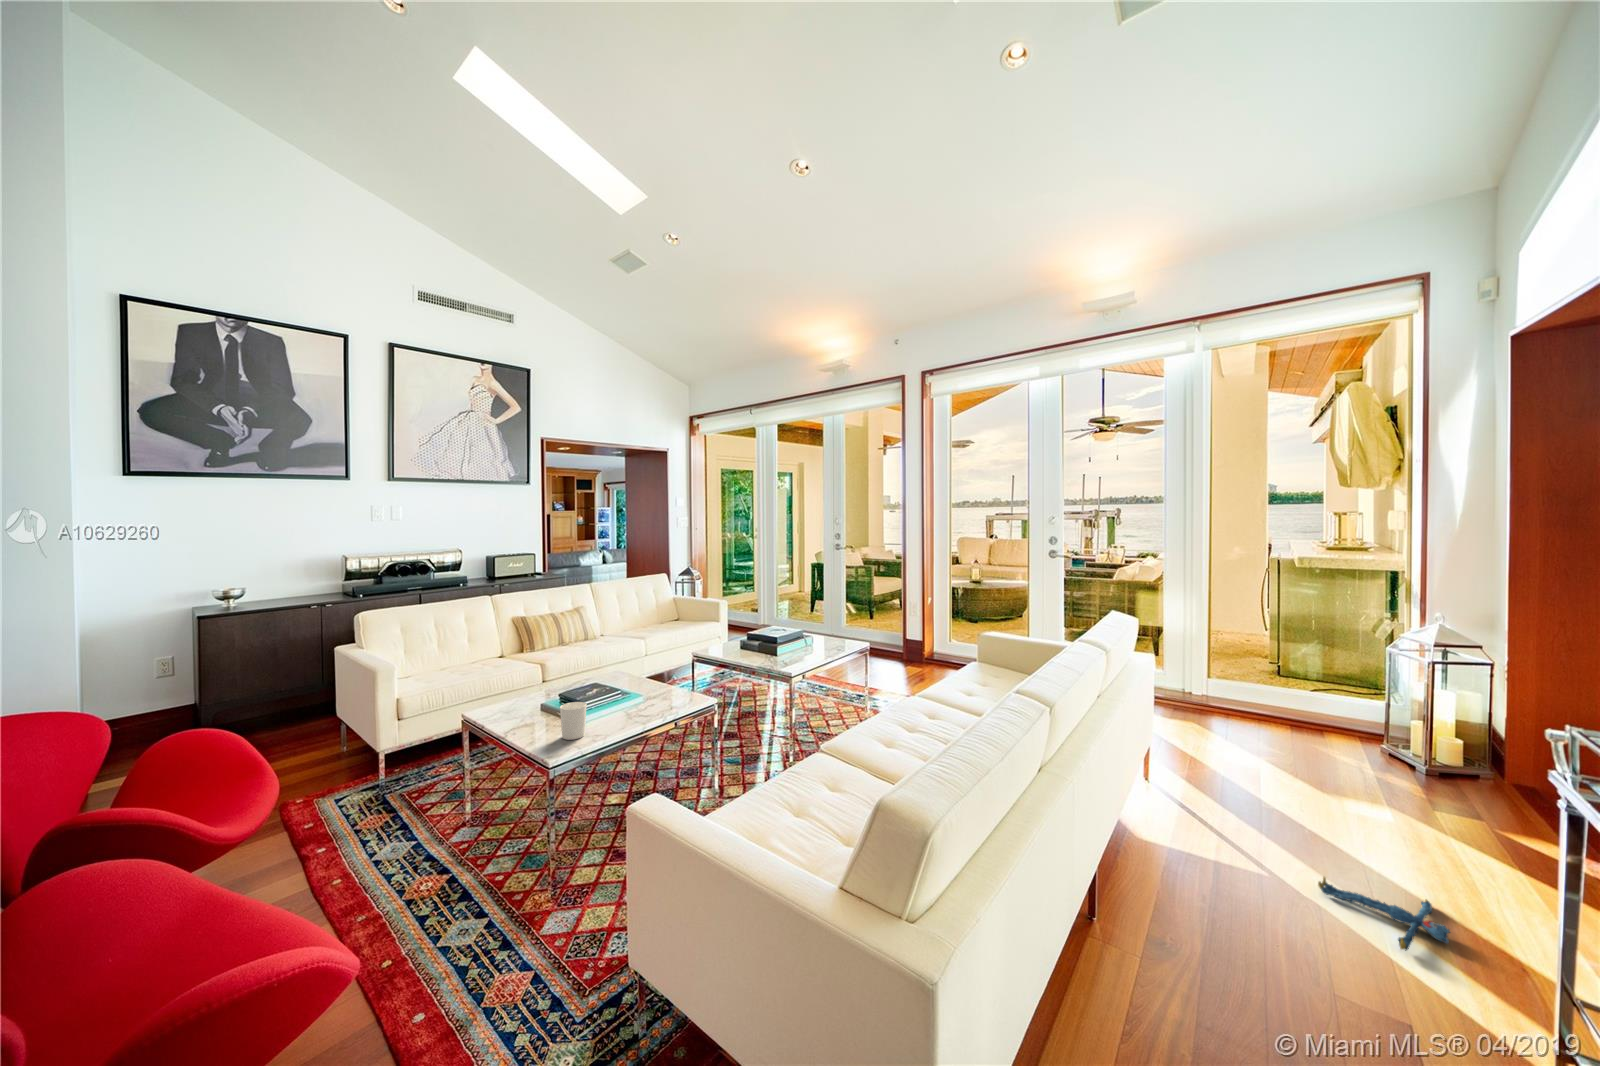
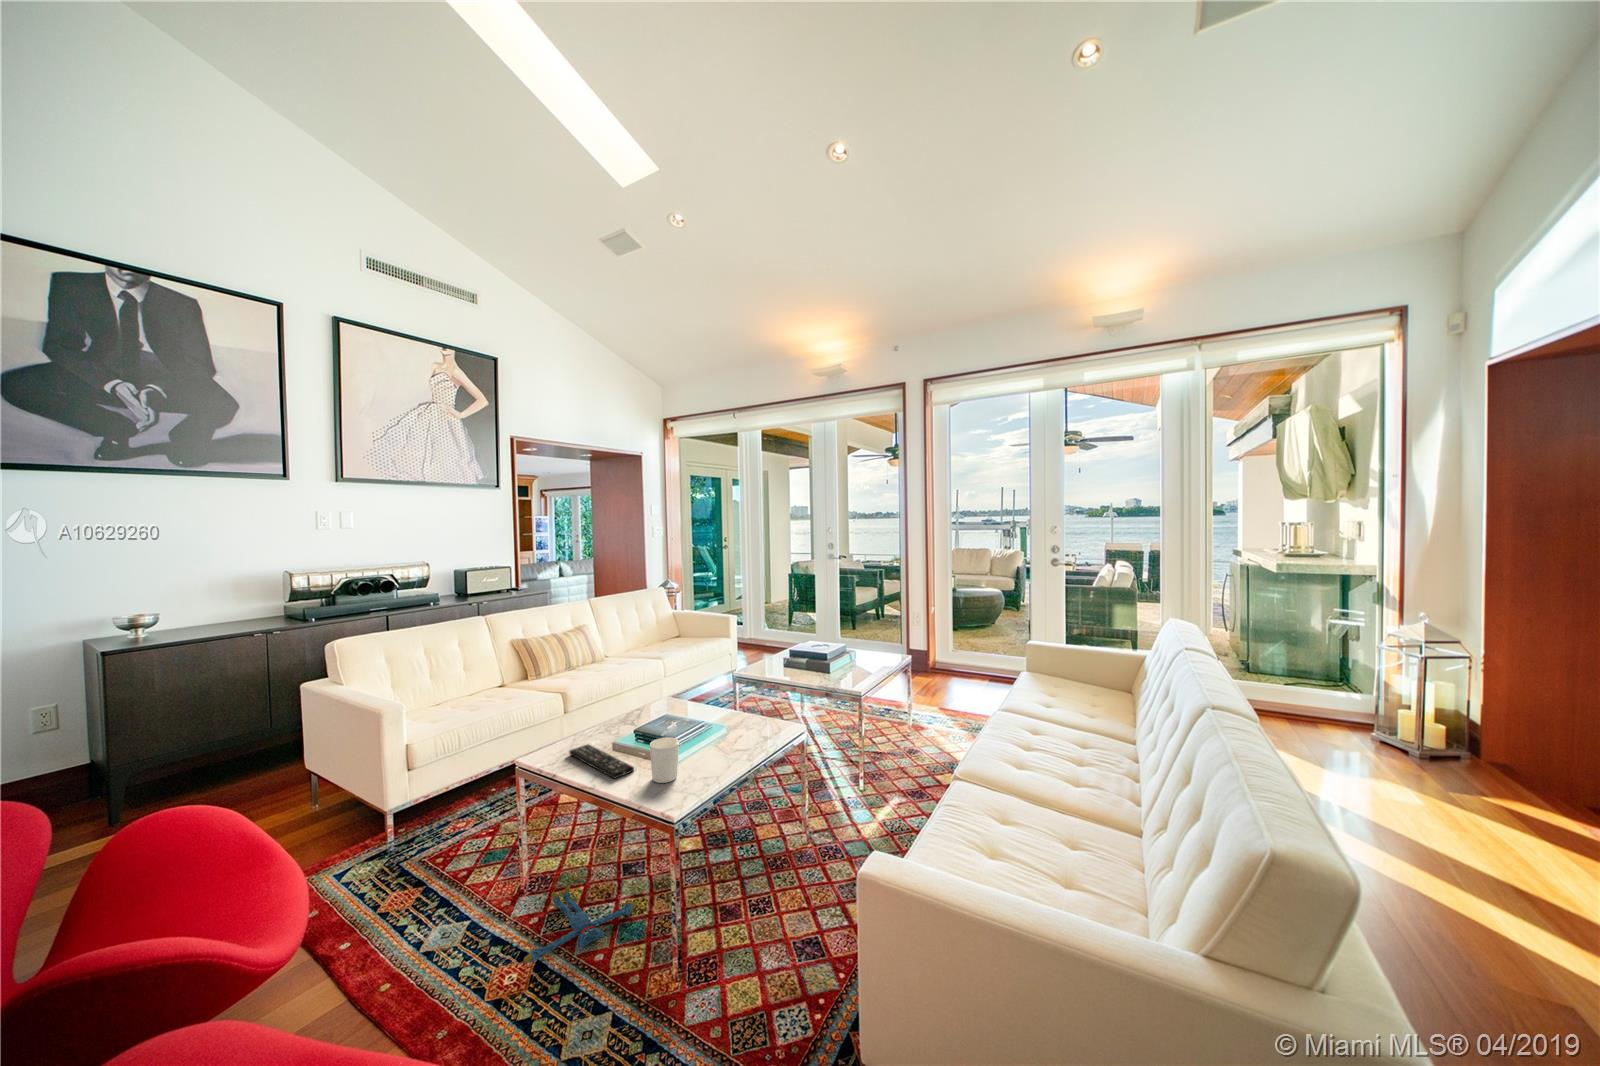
remote control: none [513,707,554,734] -> present [569,744,634,779]
plush toy: present [1318,877,1449,951] -> present [524,886,637,962]

